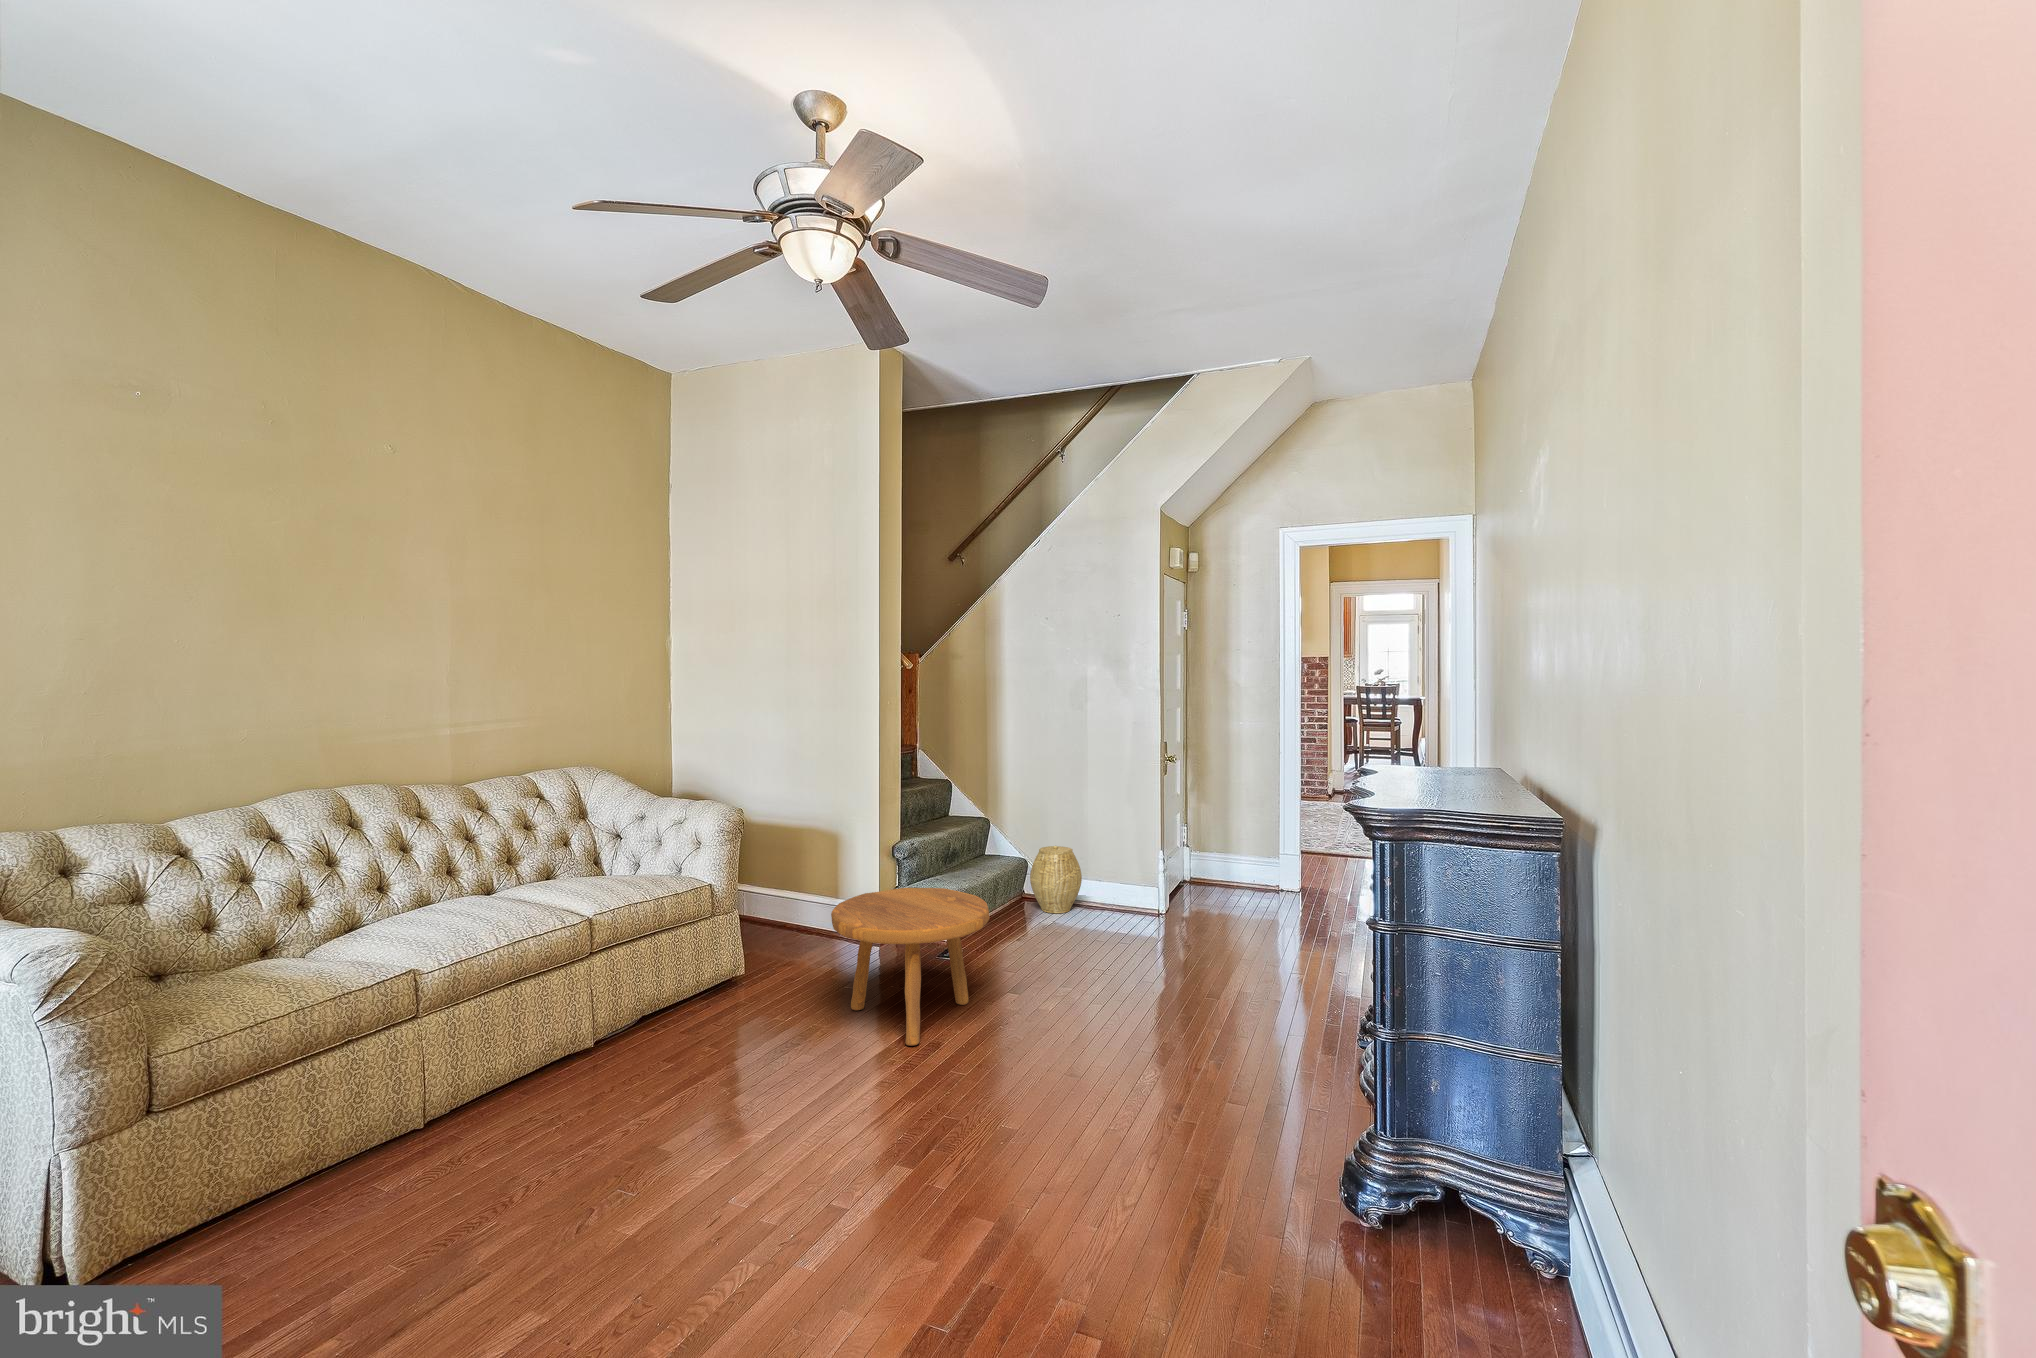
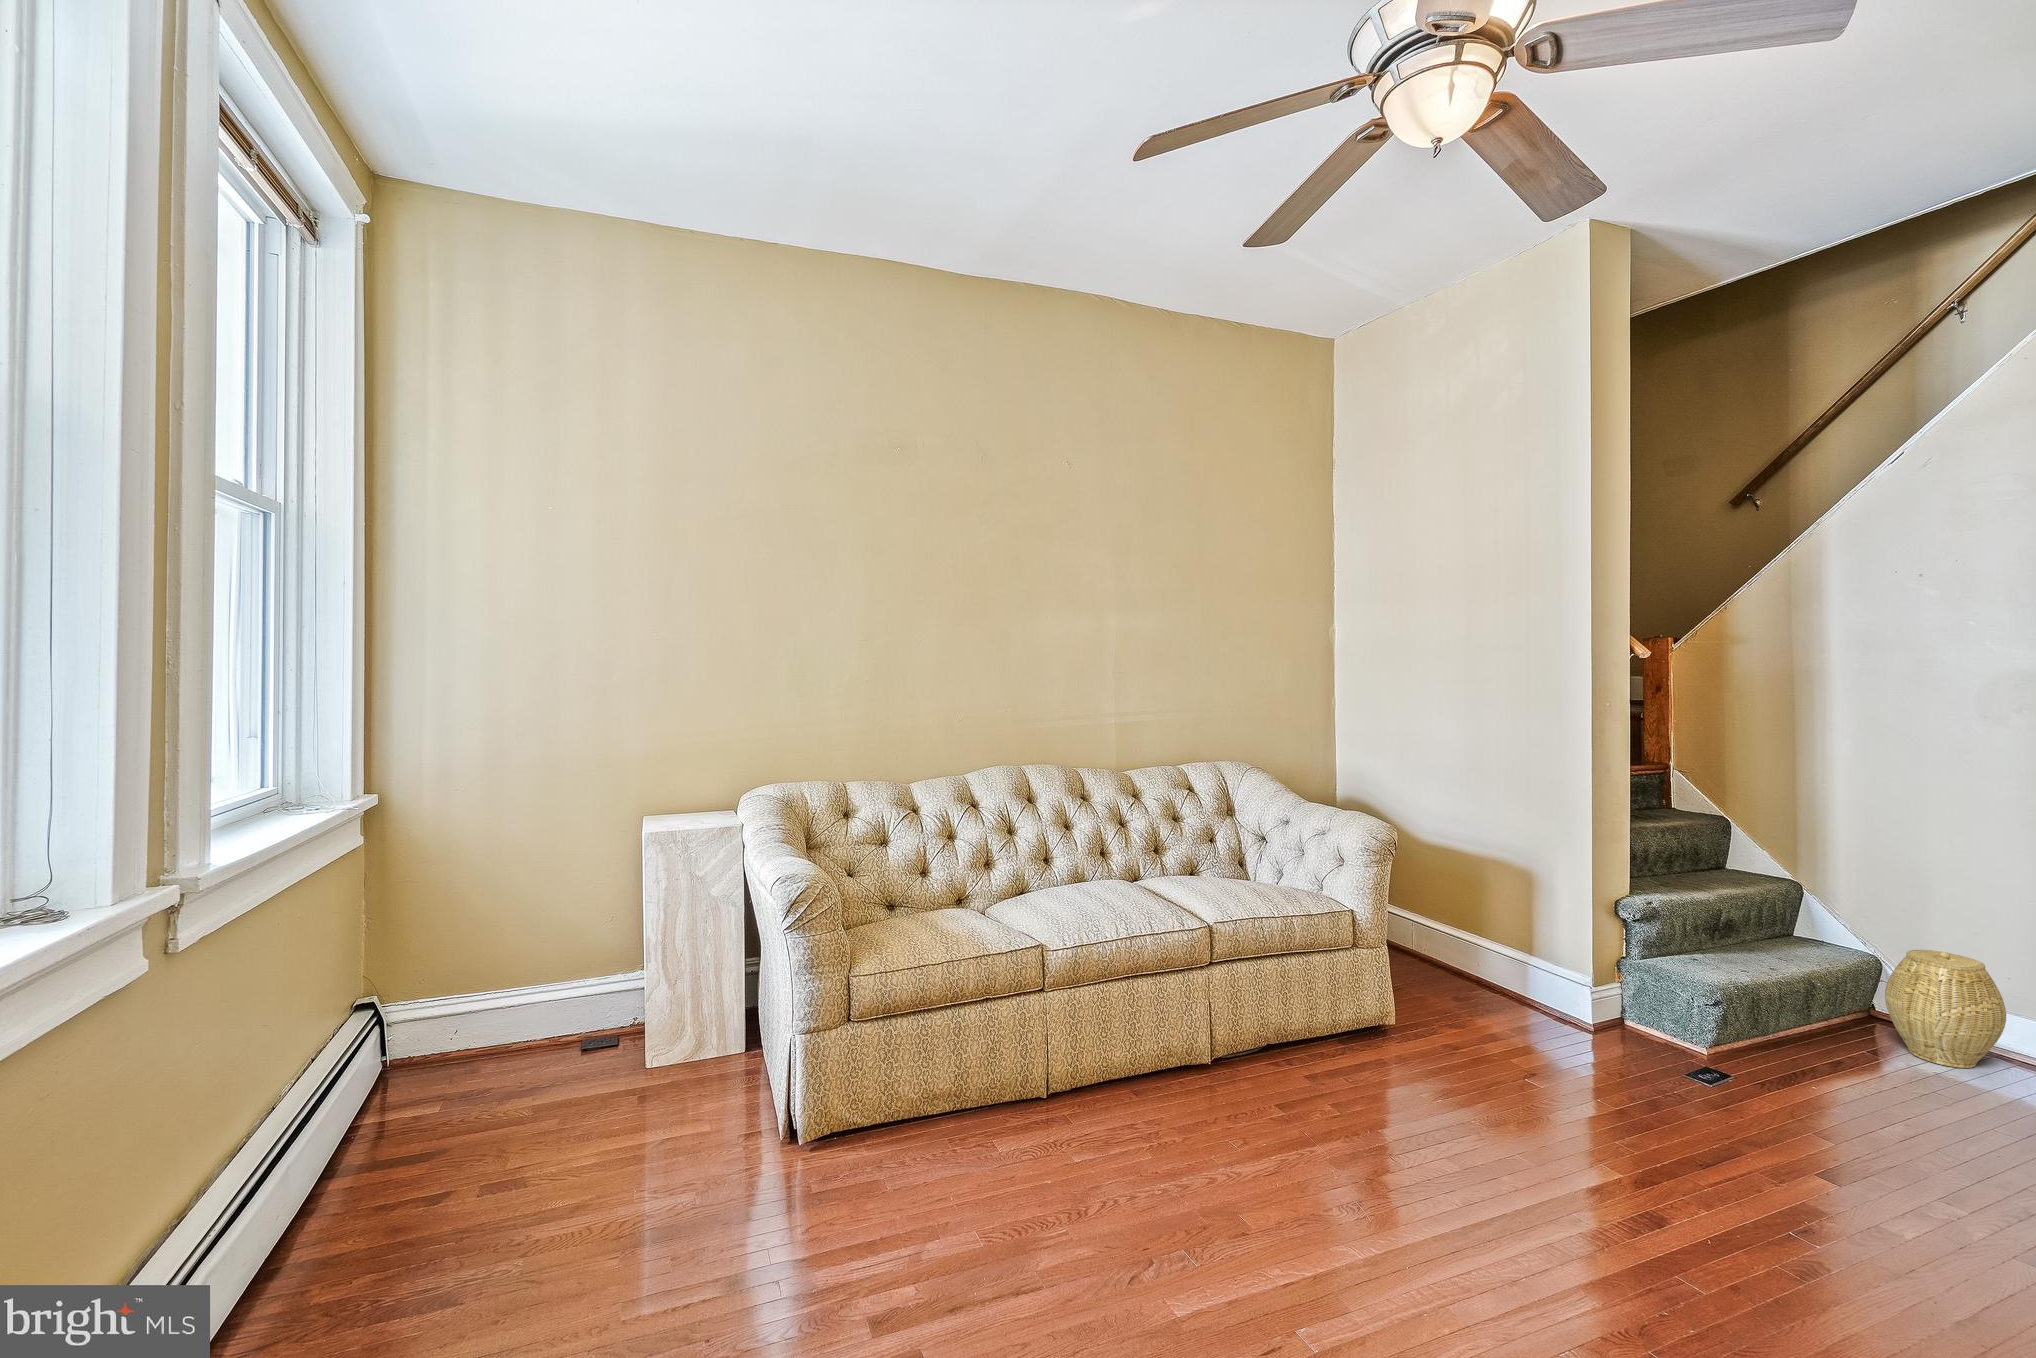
footstool: present [831,888,989,1046] -> none [1488,968,1756,1210]

